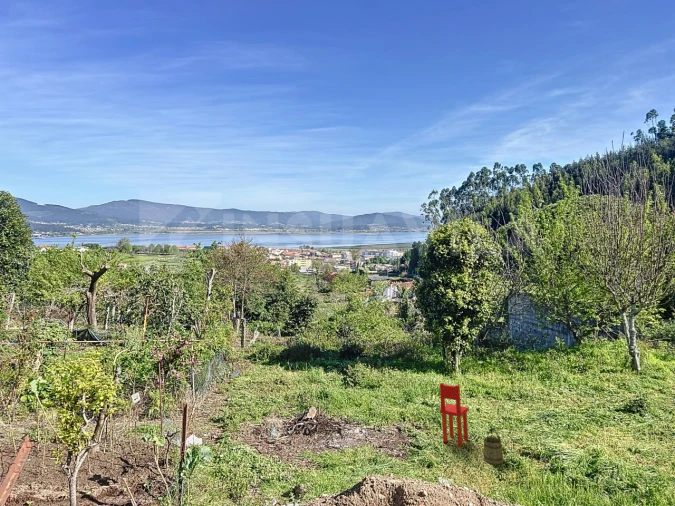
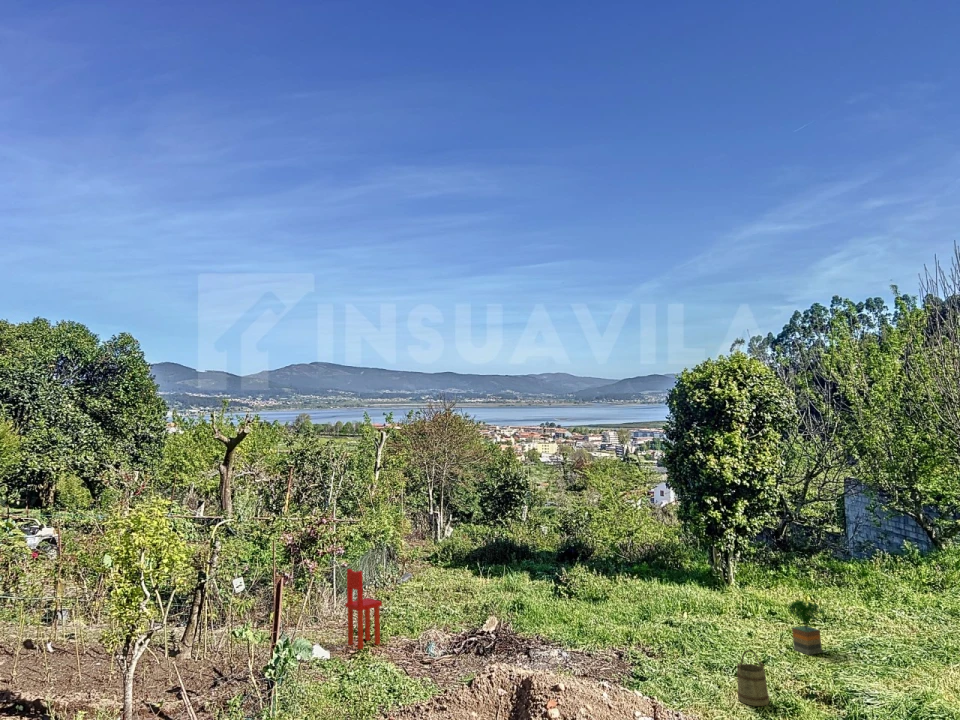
chair: present [440,383,468,446] -> present [345,569,382,649]
potted tree: none [506,389,528,423] -> present [789,600,823,655]

